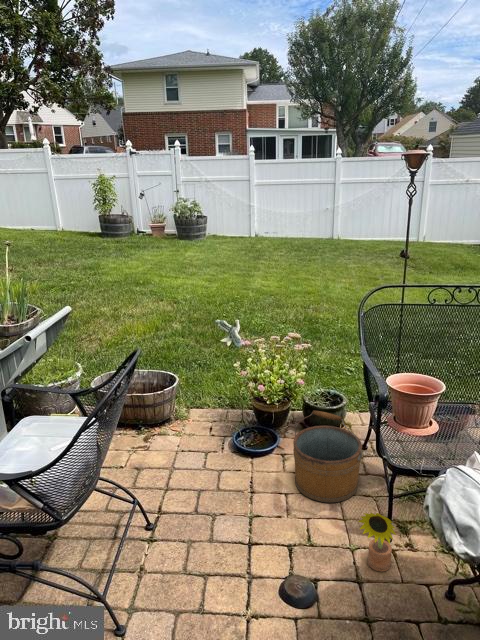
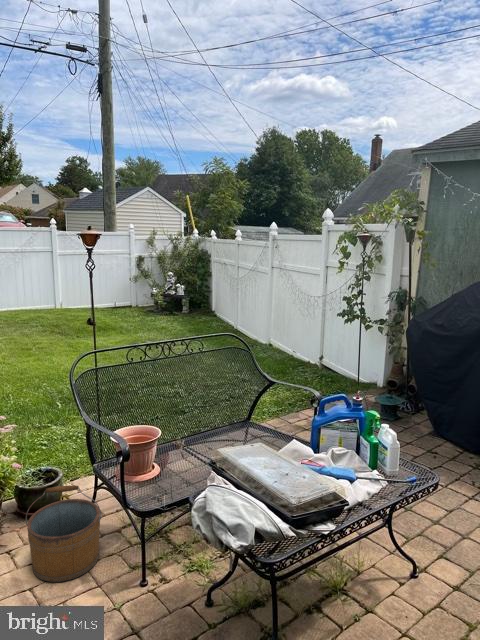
decorative plant: present [358,513,396,571] -> none [126,557,163,616]

